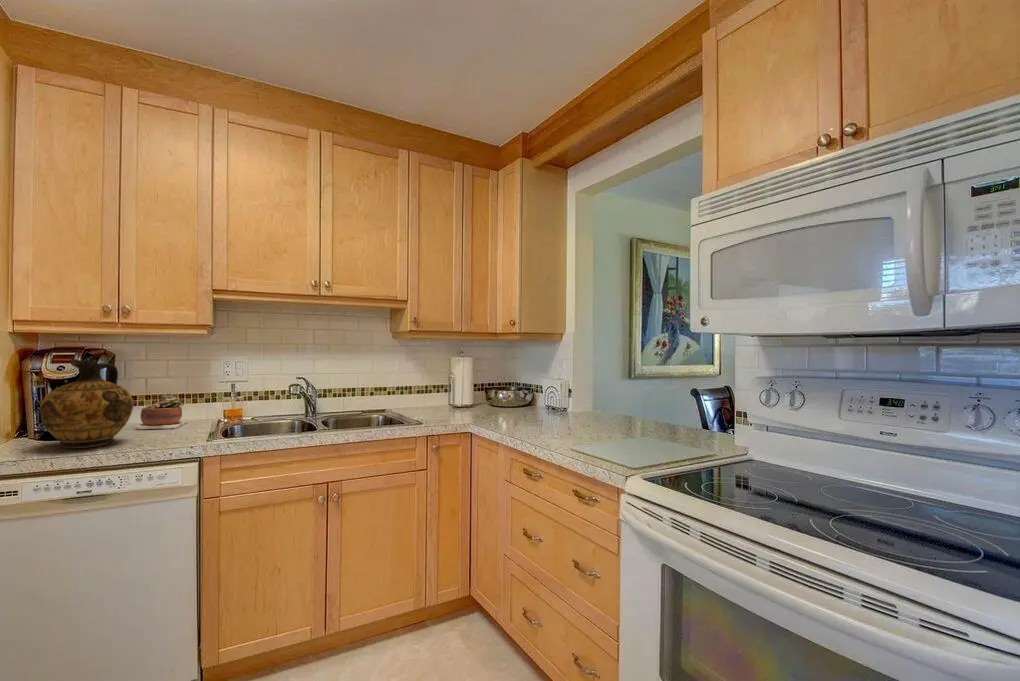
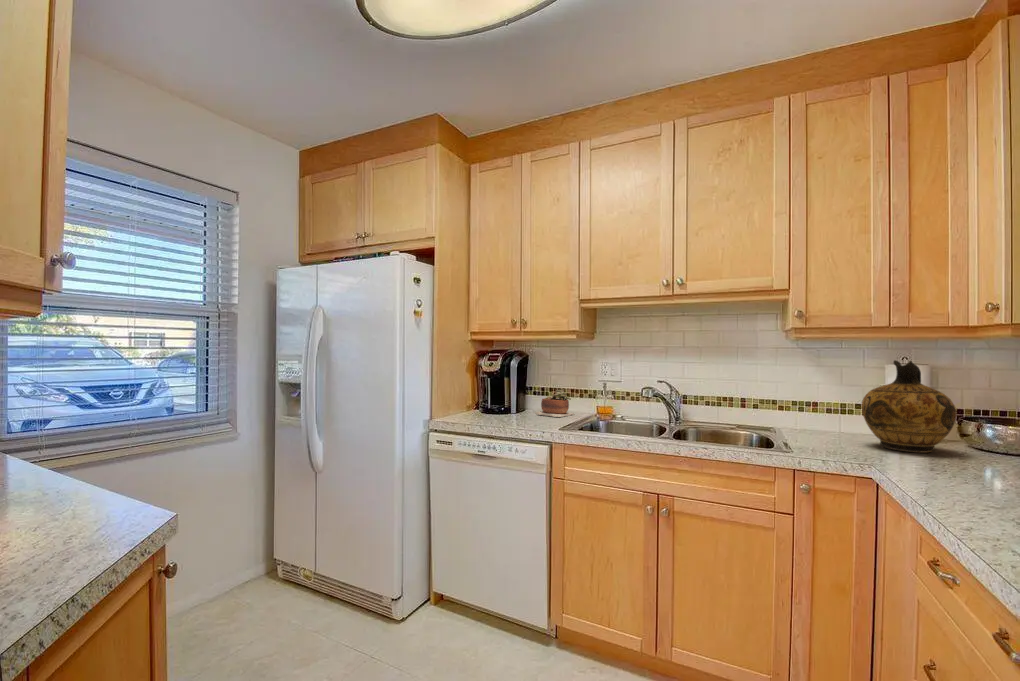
ceramic jug: present [40,359,133,448] -> present [861,360,957,452]

